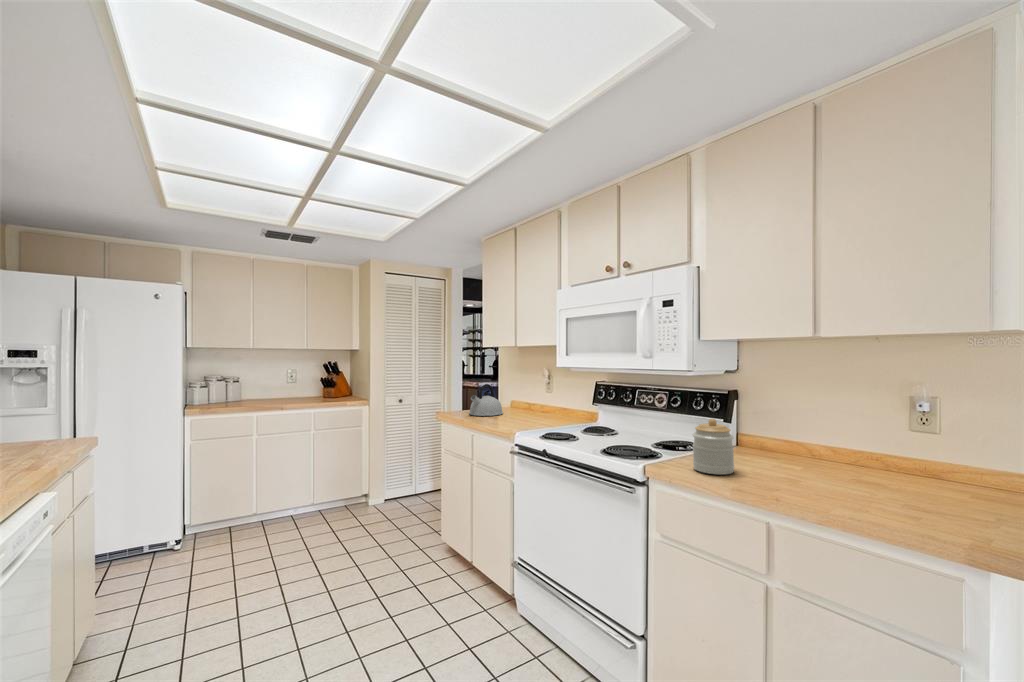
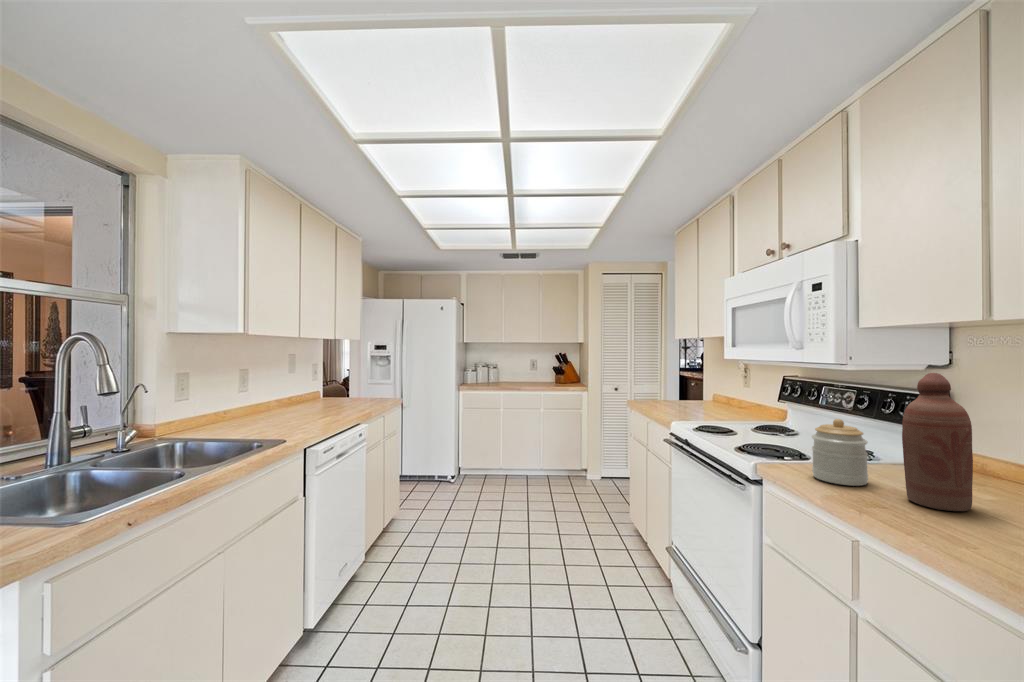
bottle: none [765,378,810,483] -> present [902,373,973,511]
kettle: present [469,384,503,416] -> none [654,377,690,408]

